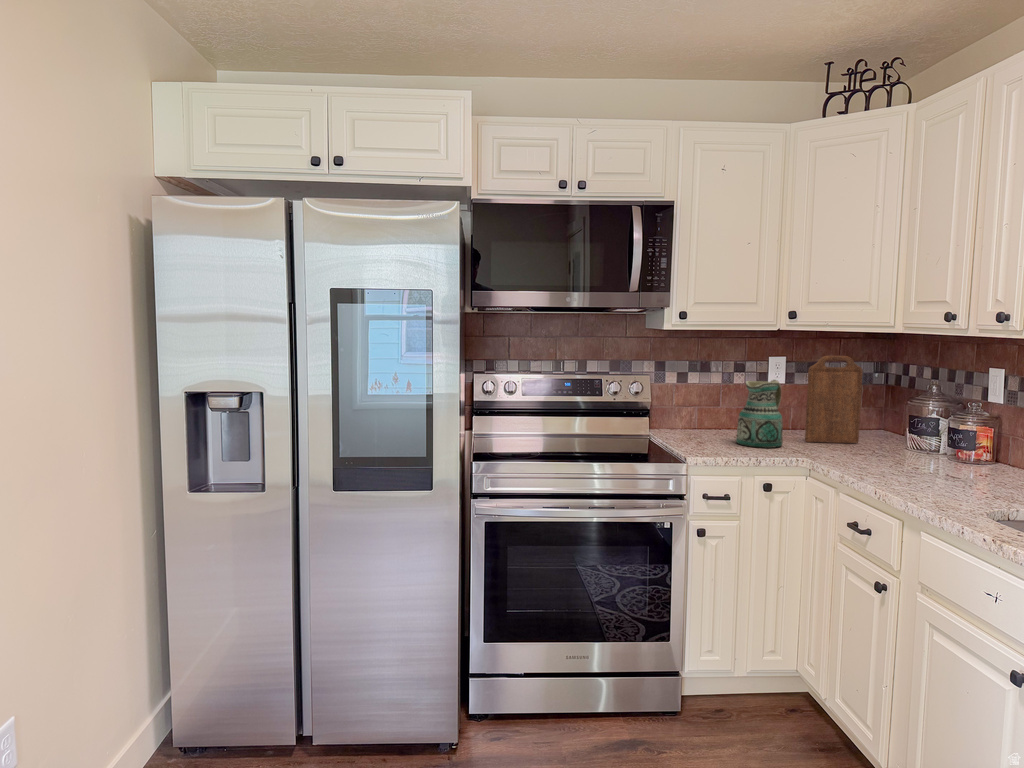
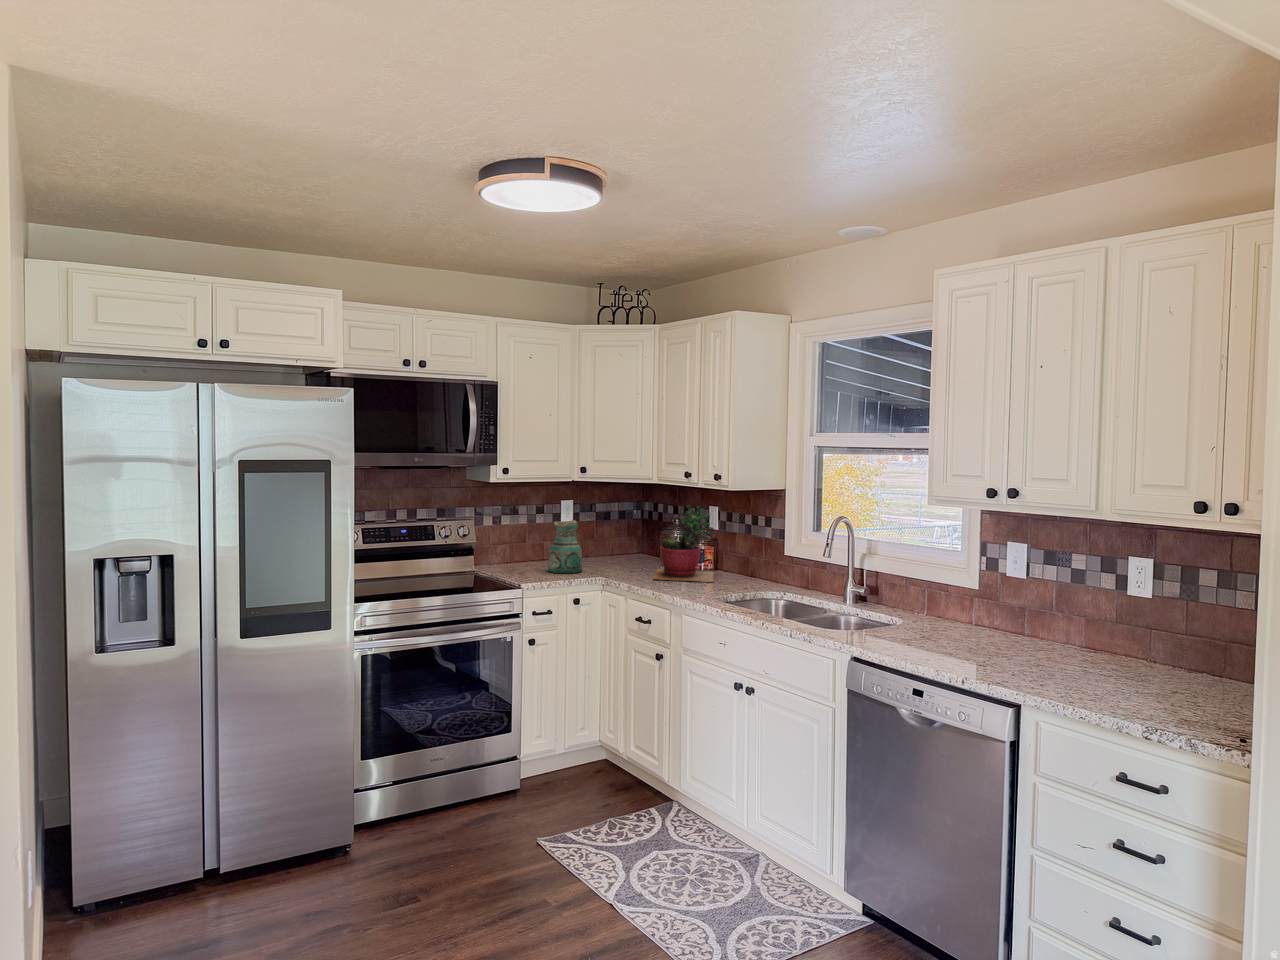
cutting board: present [805,356,863,443] -> none [595,500,632,567]
succulent plant: none [884,363,1000,484] -> present [654,506,714,582]

